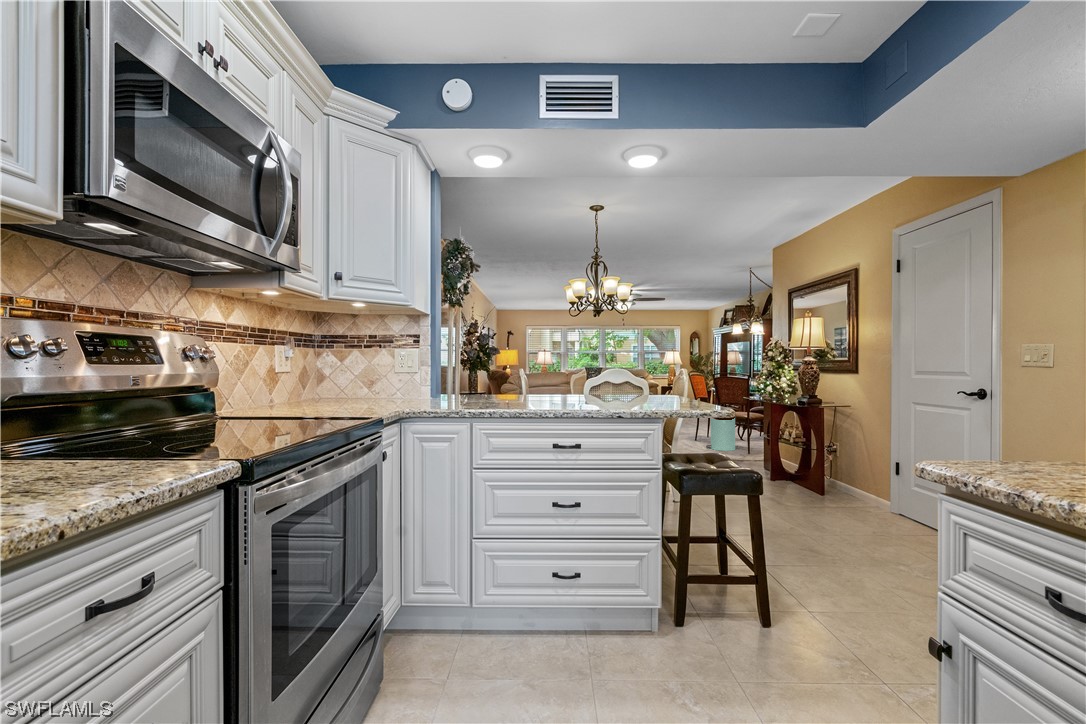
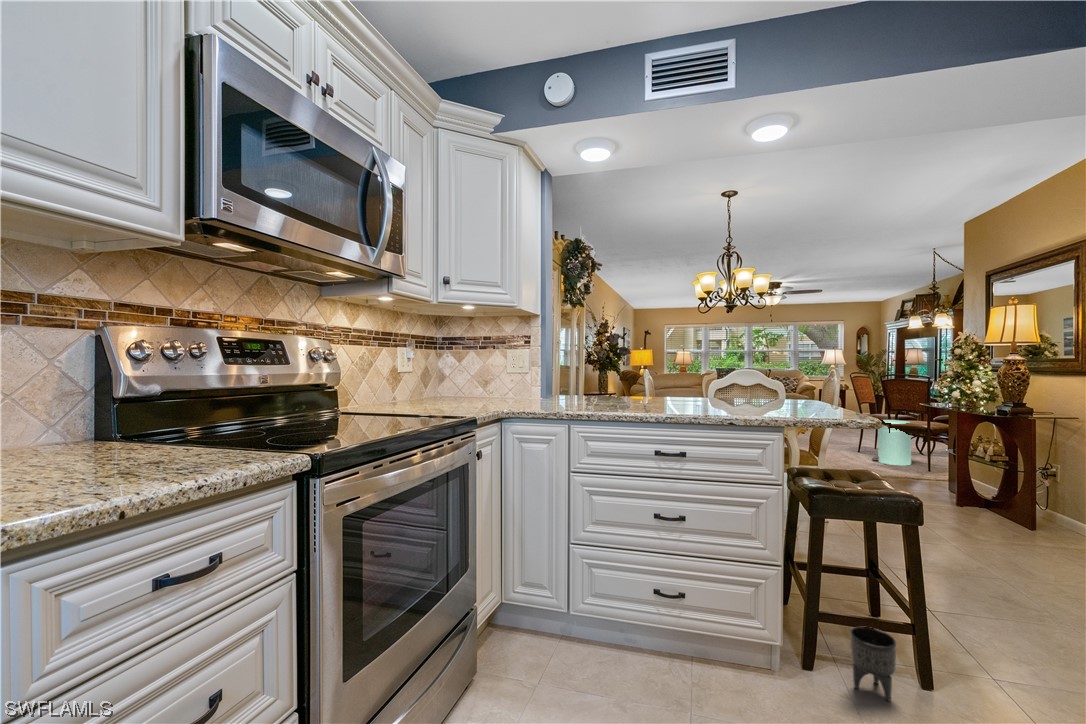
planter: none [711,582,745,640] -> present [850,627,897,701]

